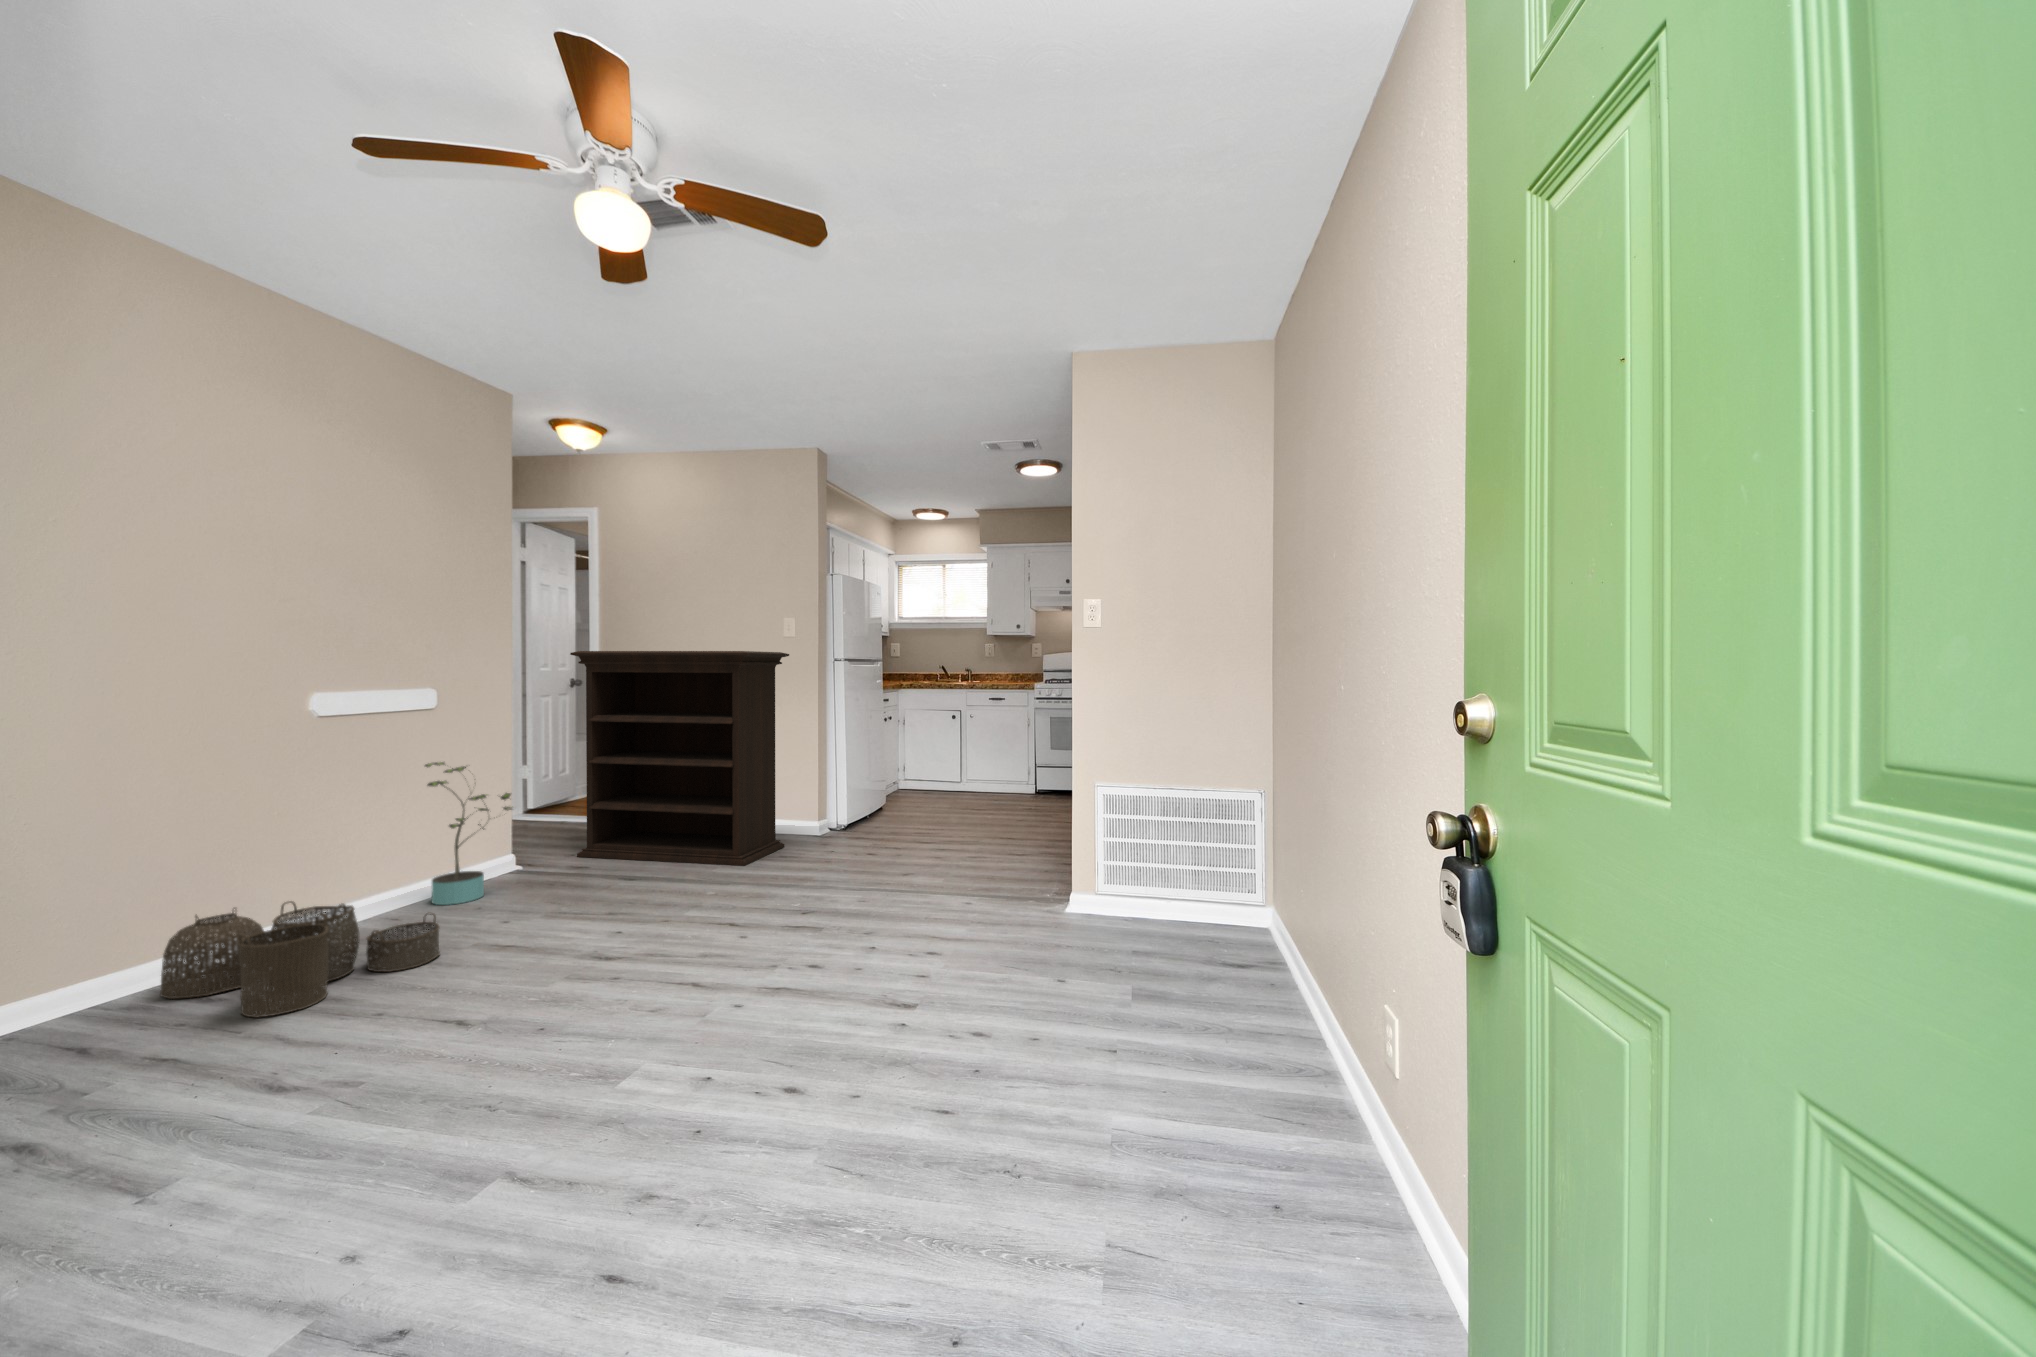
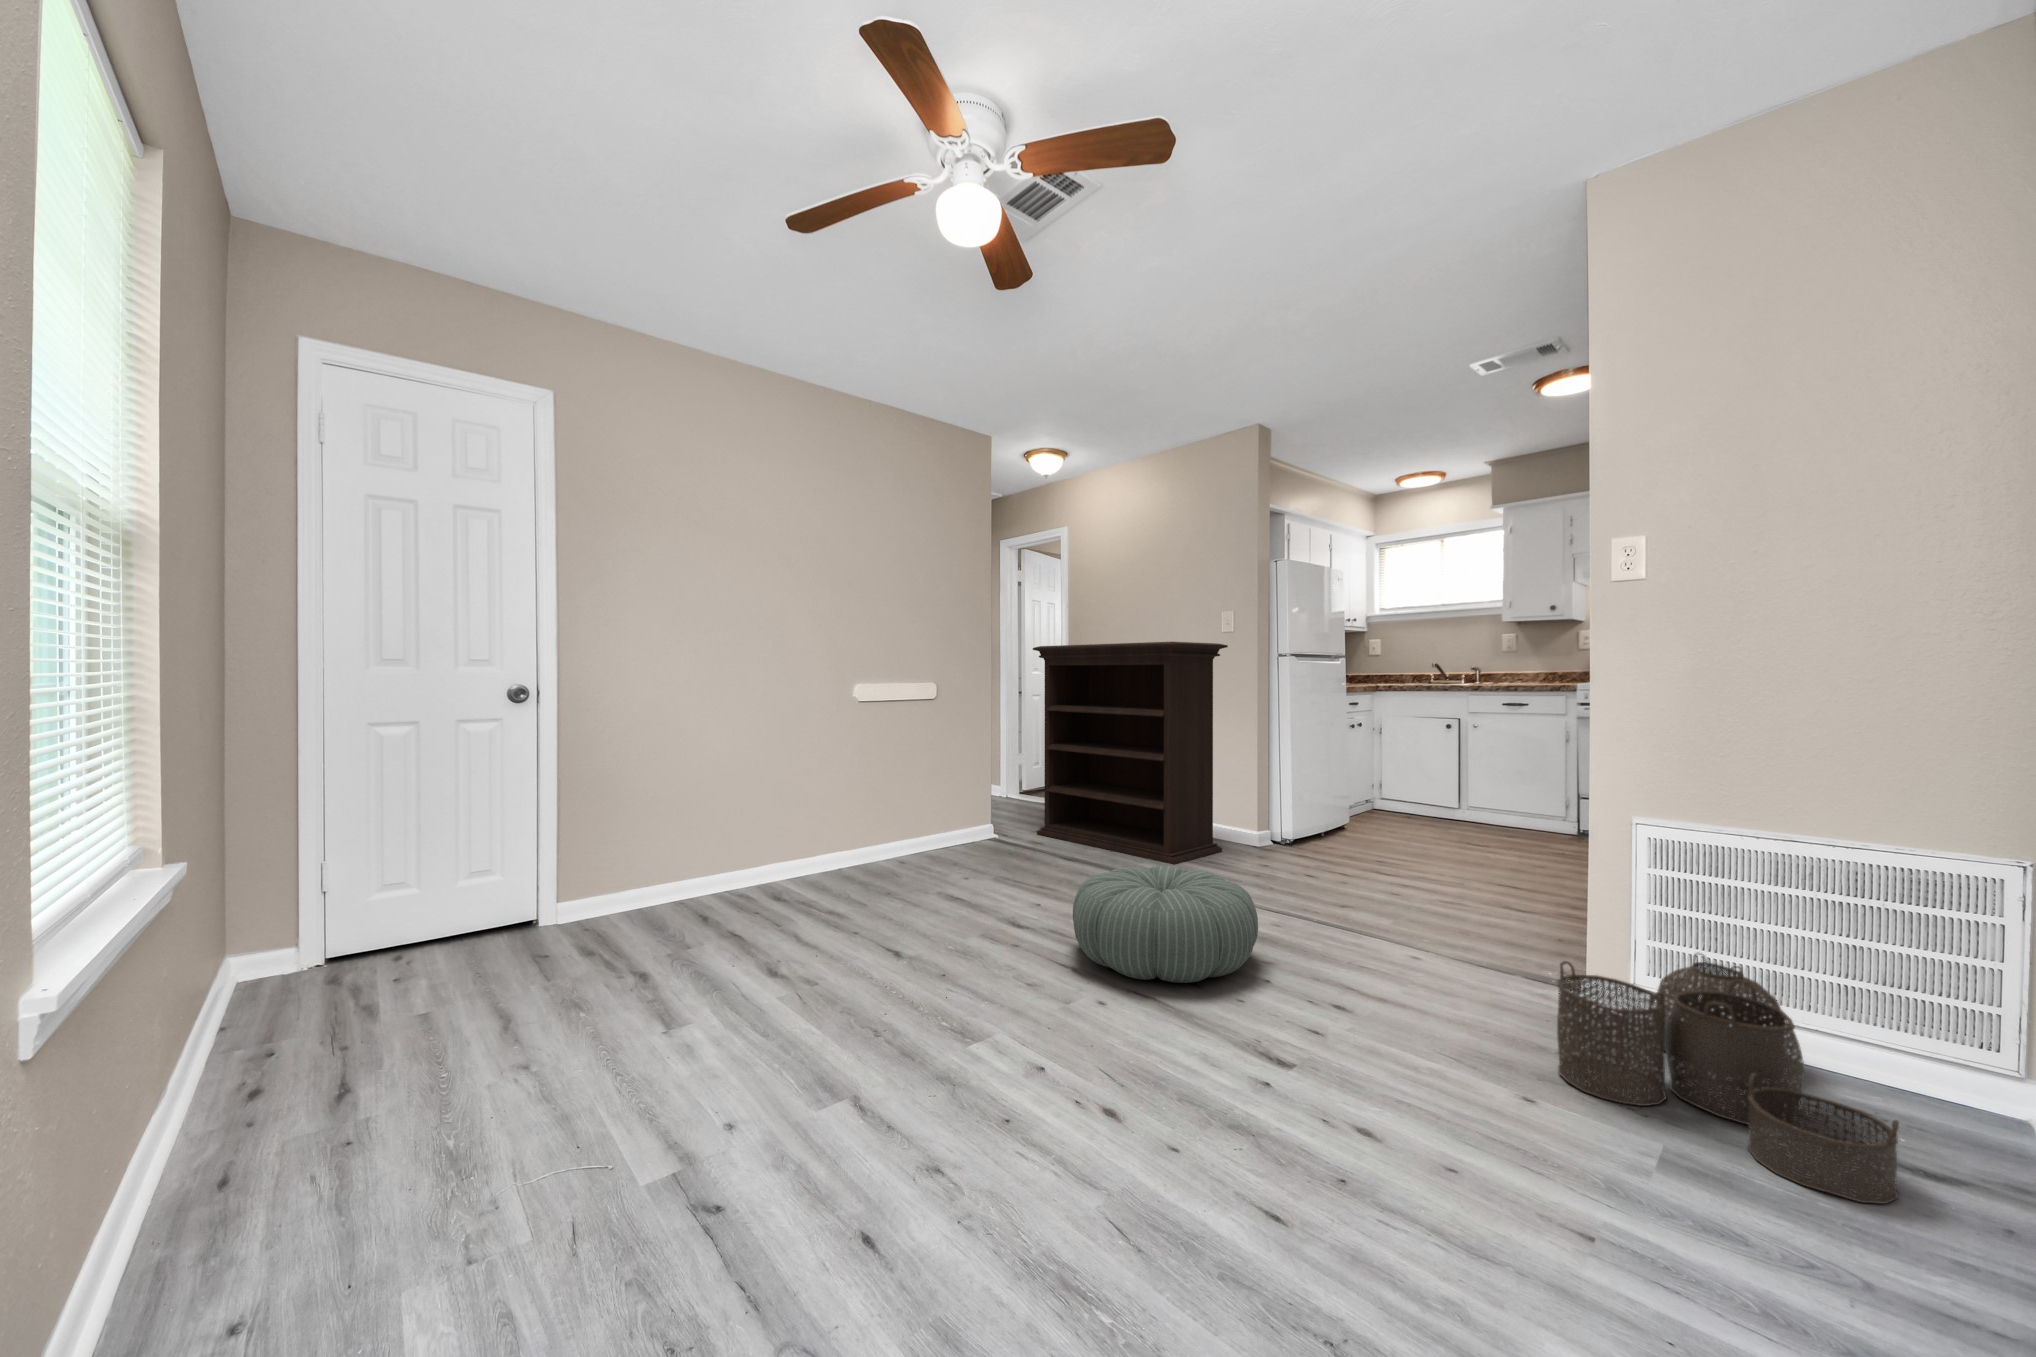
potted plant: present [425,762,512,905] -> none [915,738,980,859]
pouf: none [682,866,860,975] -> present [1073,865,1258,983]
woven basket: present [160,901,440,1017] -> present [1557,953,1899,1204]

